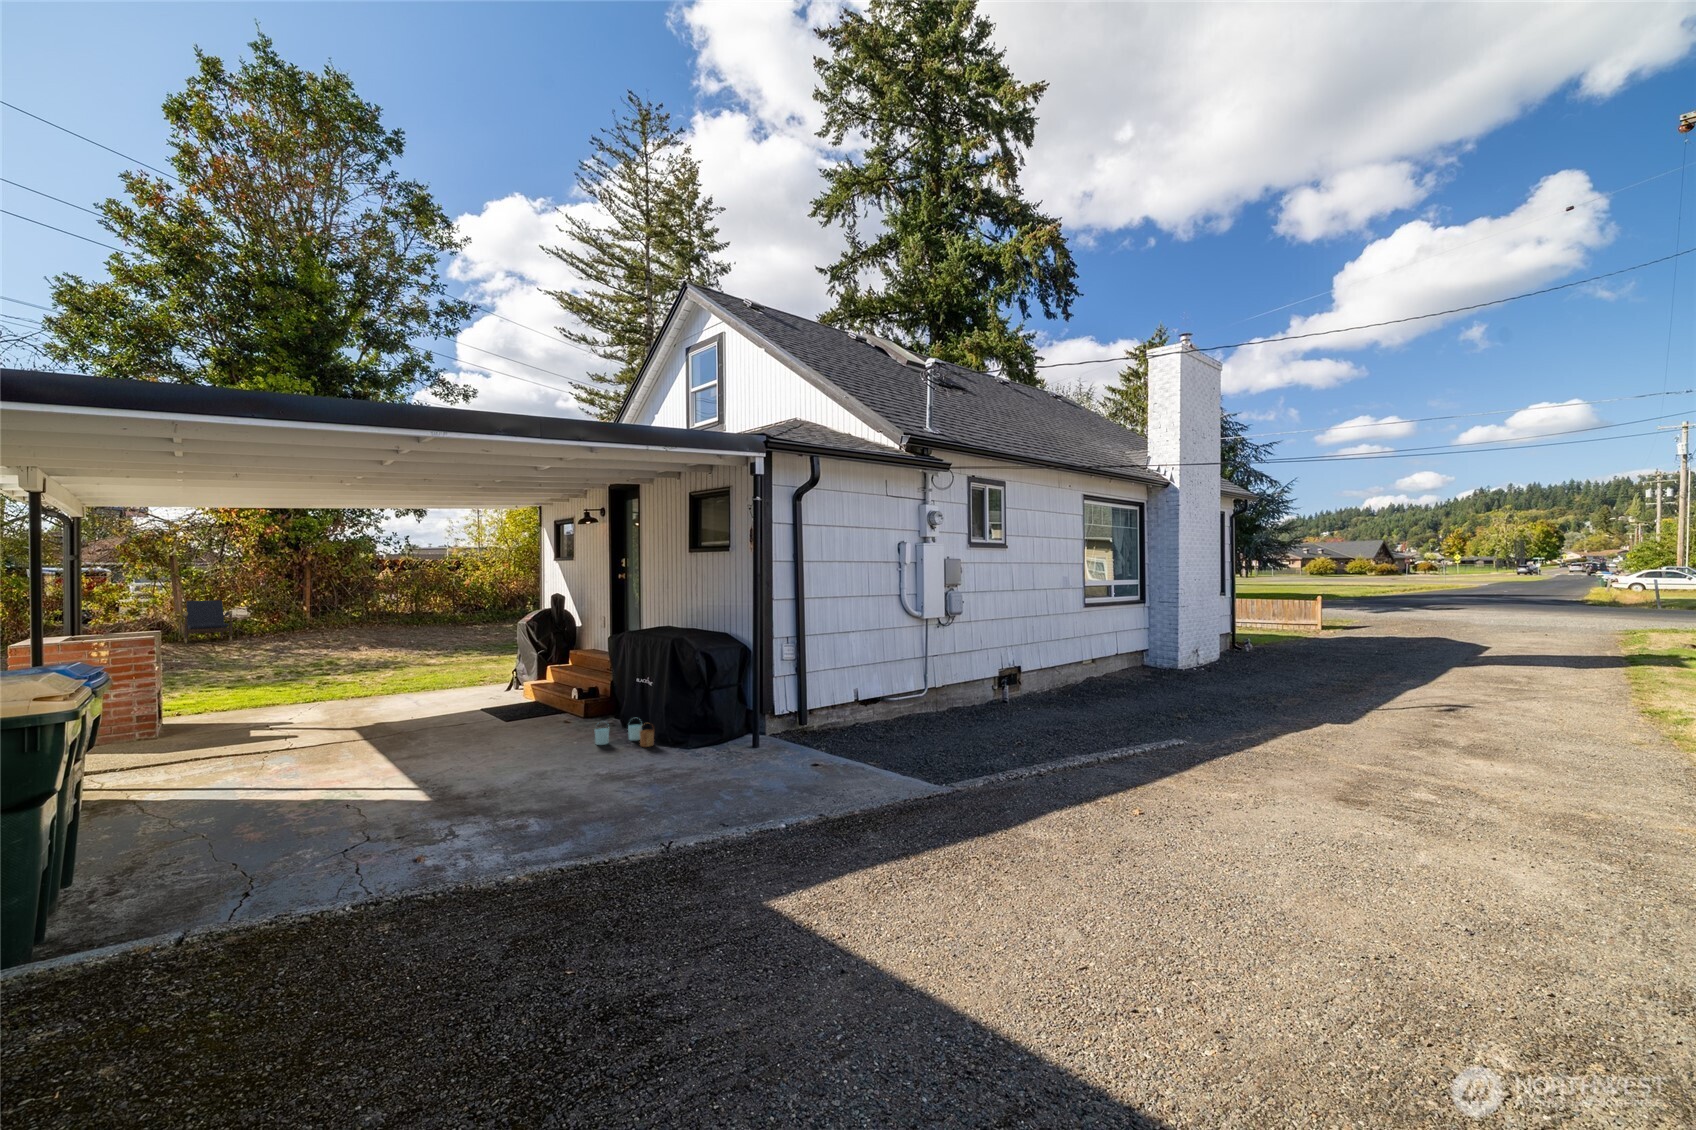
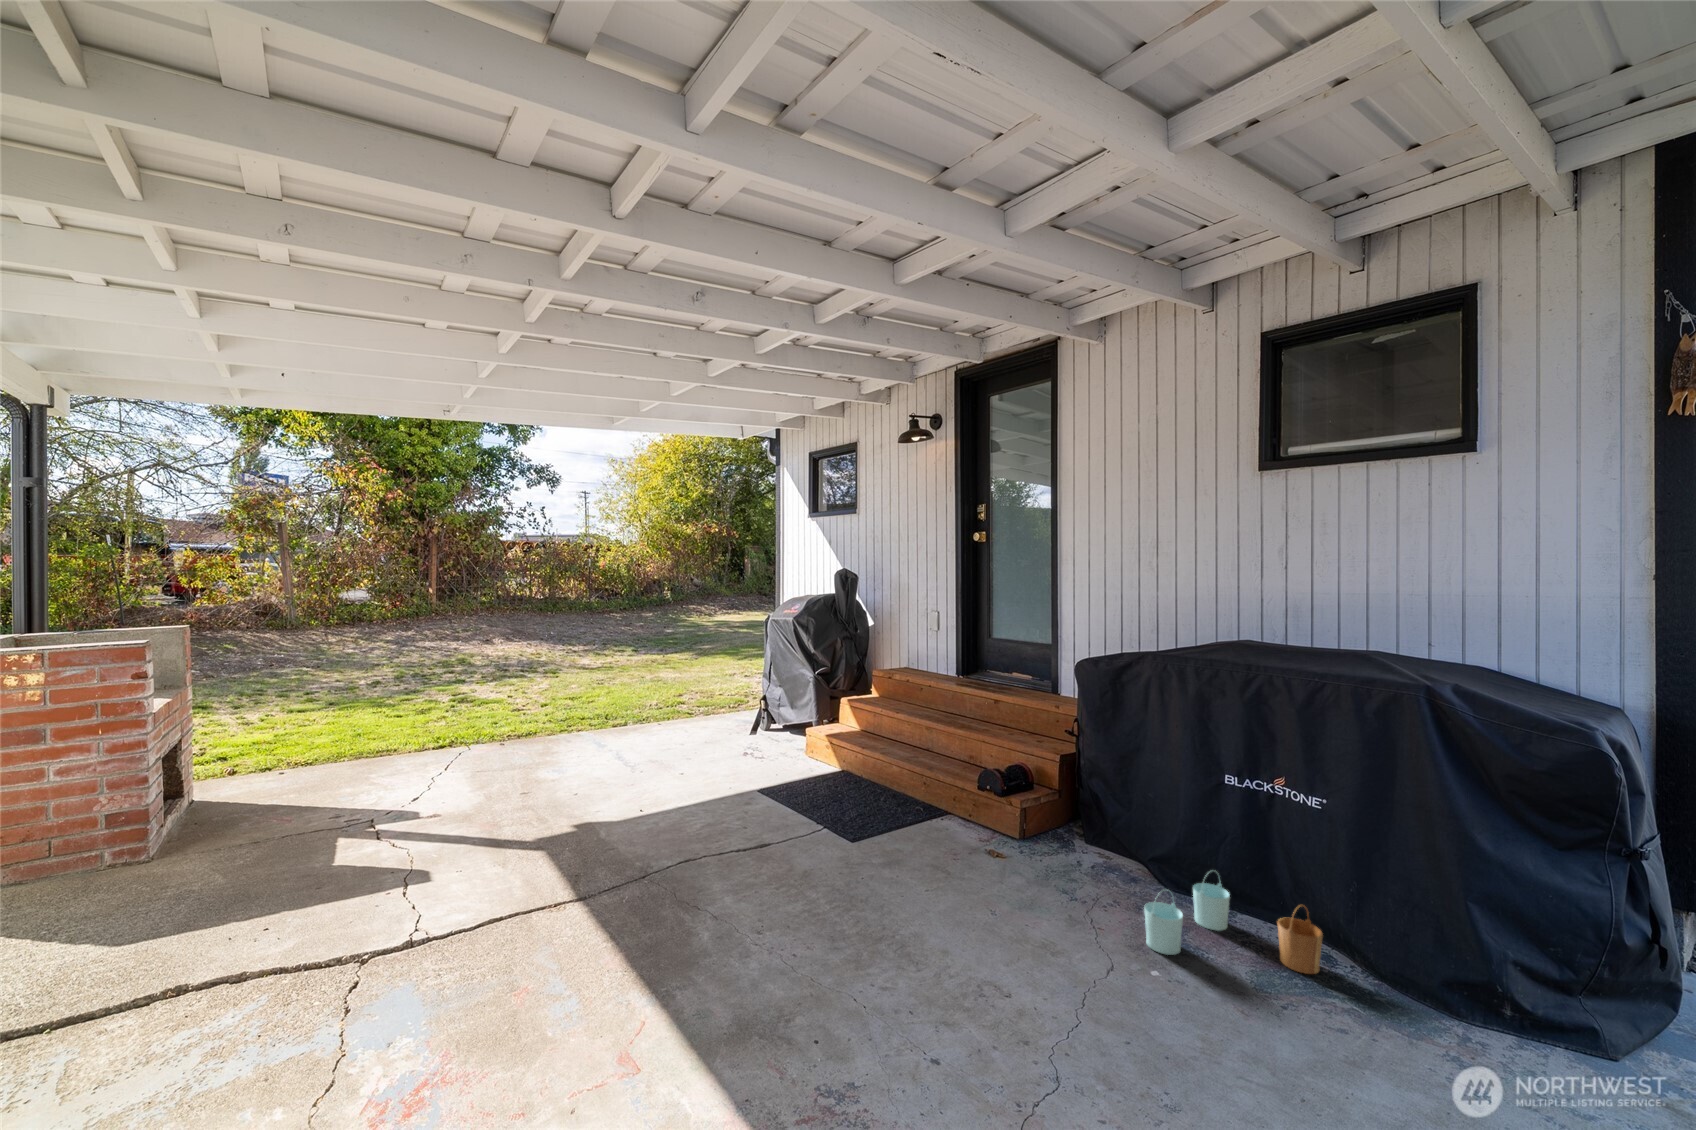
lounge chair: present [183,600,232,643] -> none [291,578,348,629]

